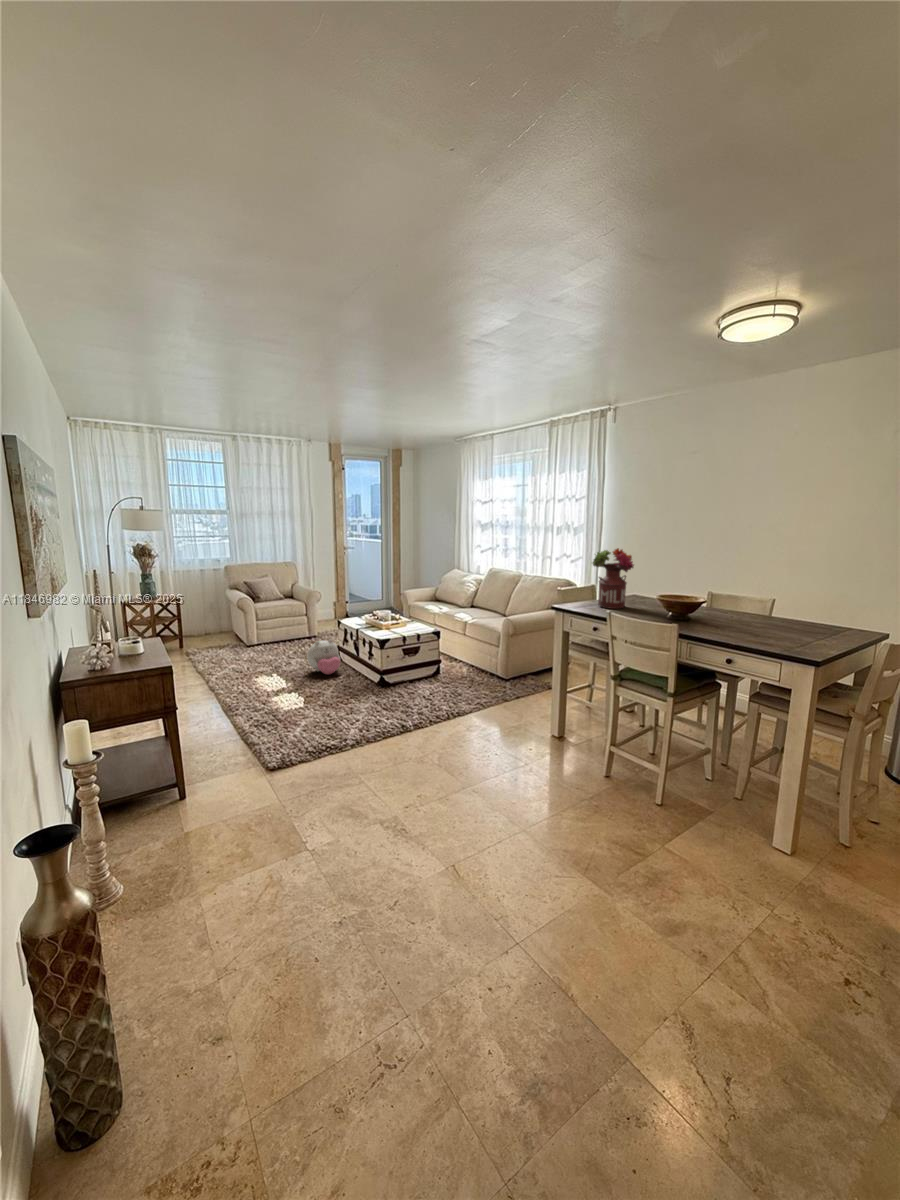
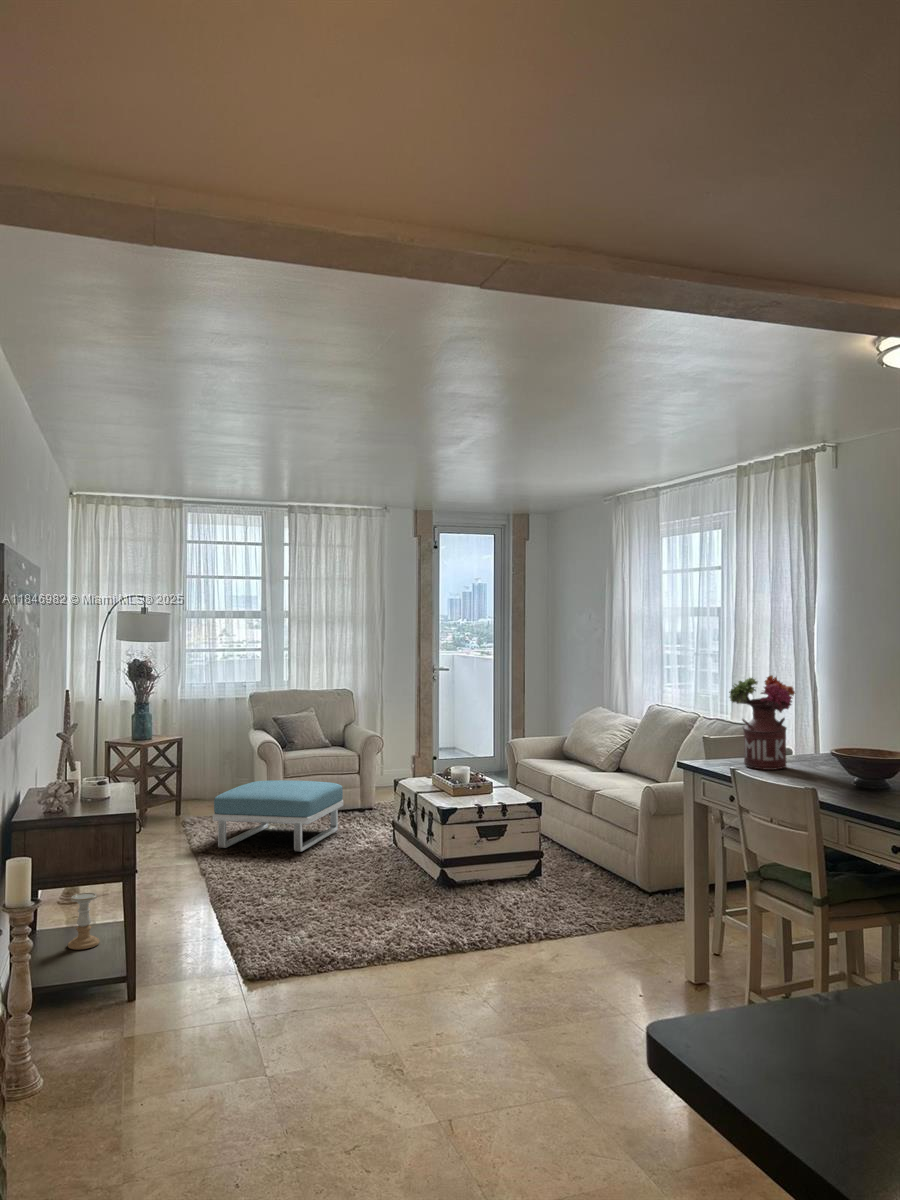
footstool: none [212,623,301,671] -> present [213,780,343,852]
plush toy: present [307,639,340,674] -> none [342,808,390,863]
candle holder: none [119,723,147,765] -> present [68,893,100,950]

